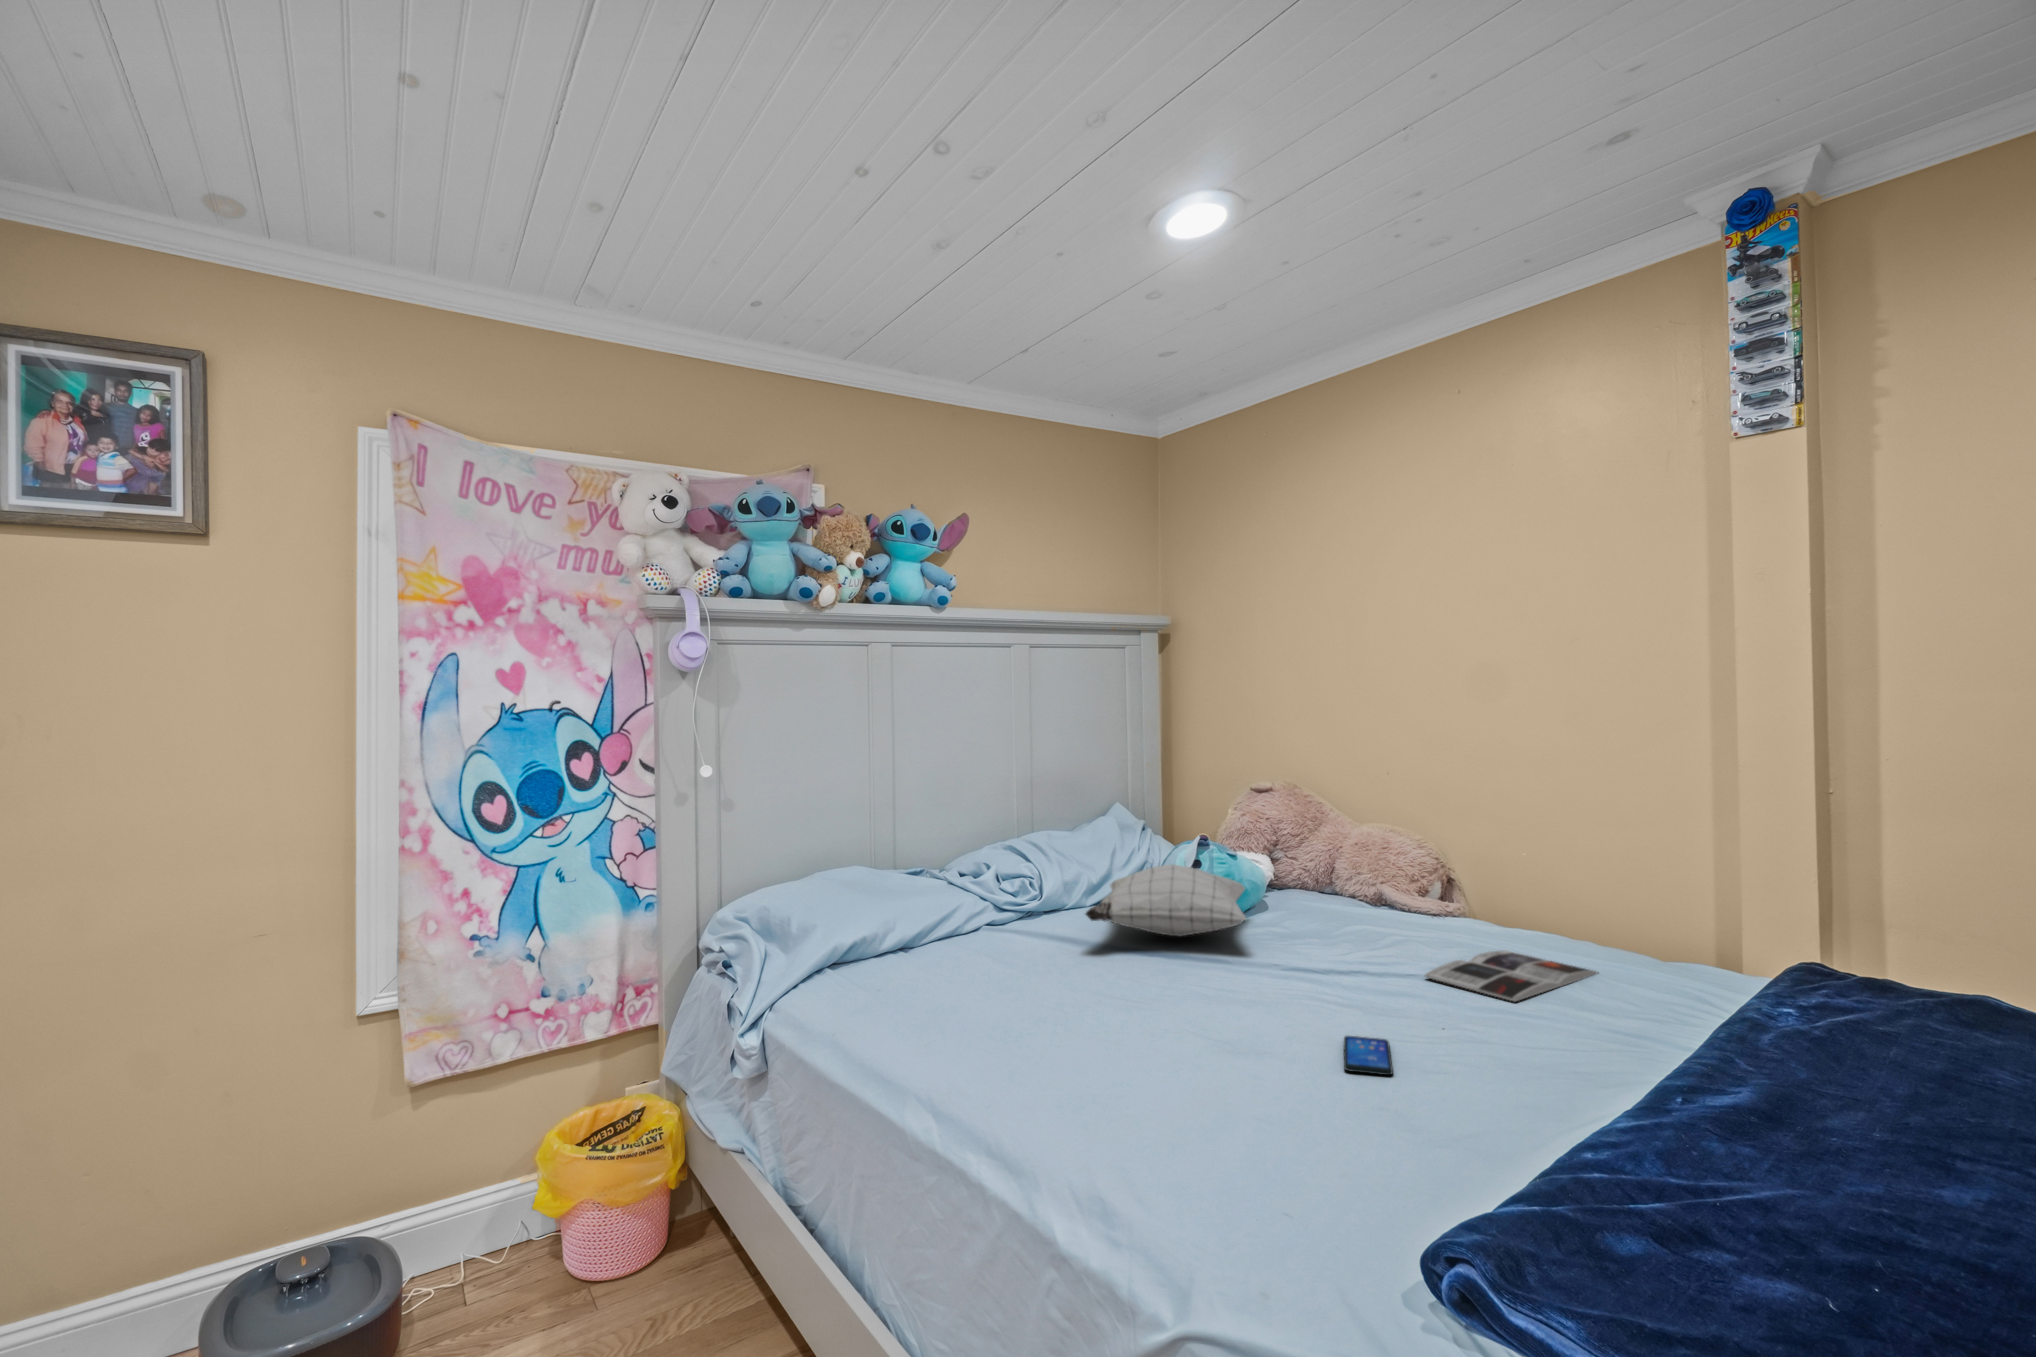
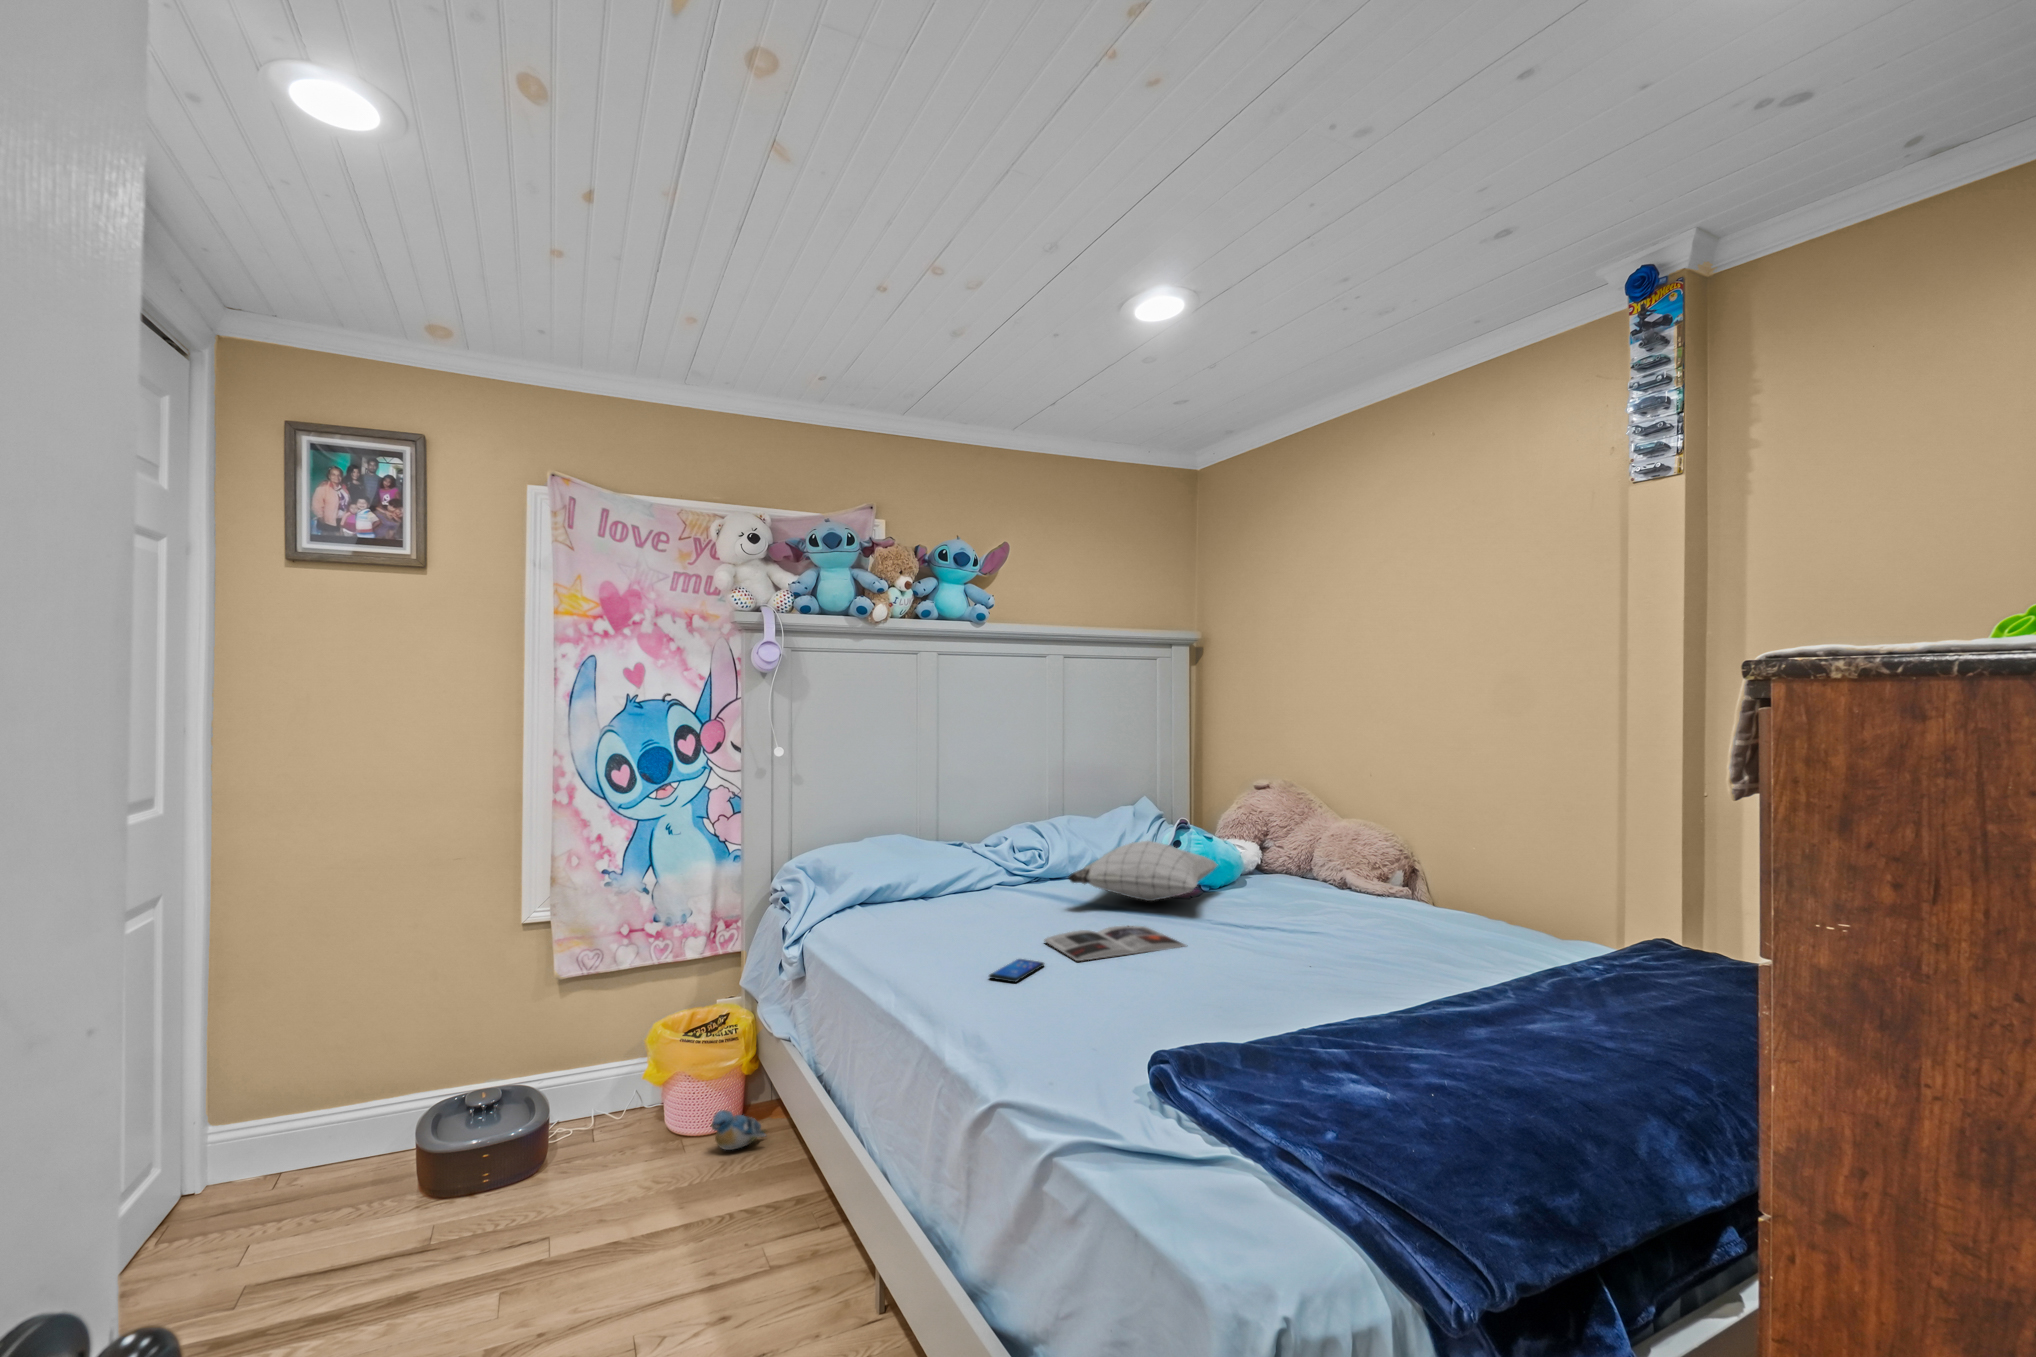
magazine: present [1425,950,1597,1001] -> present [1044,926,1186,961]
smartphone: present [1344,1036,1393,1075] -> present [989,959,1044,982]
plush toy: none [638,1244,713,1296] -> present [711,1110,766,1150]

